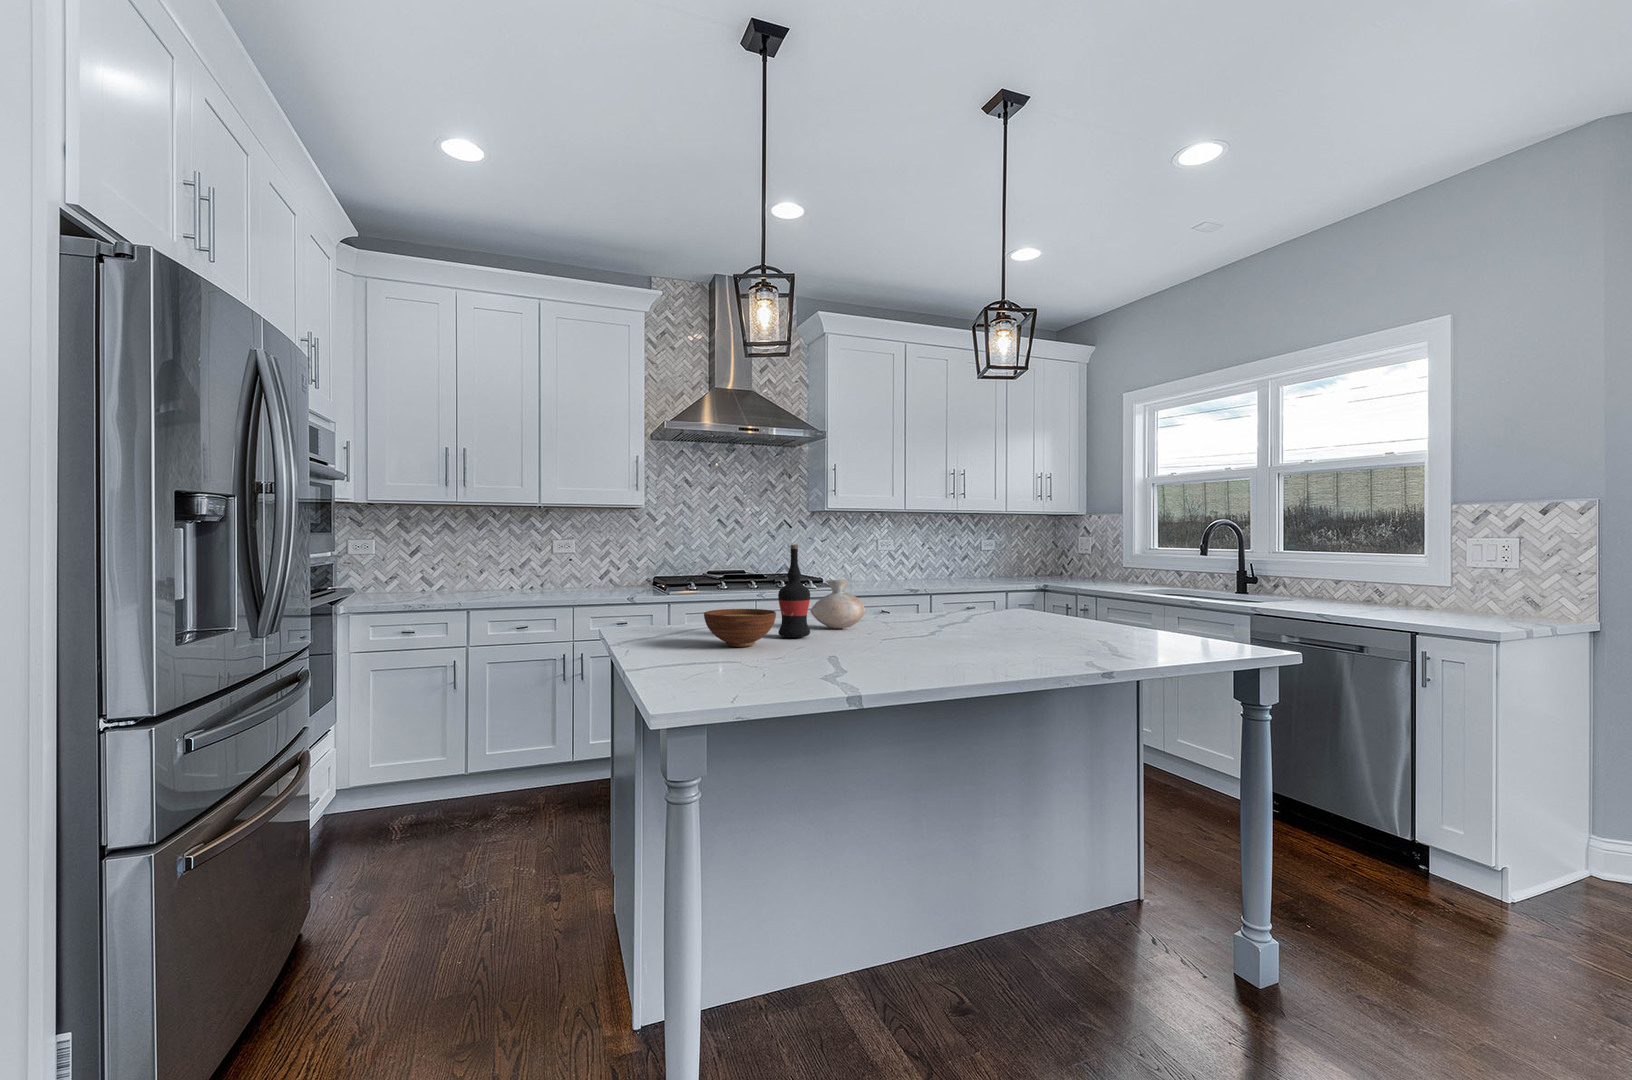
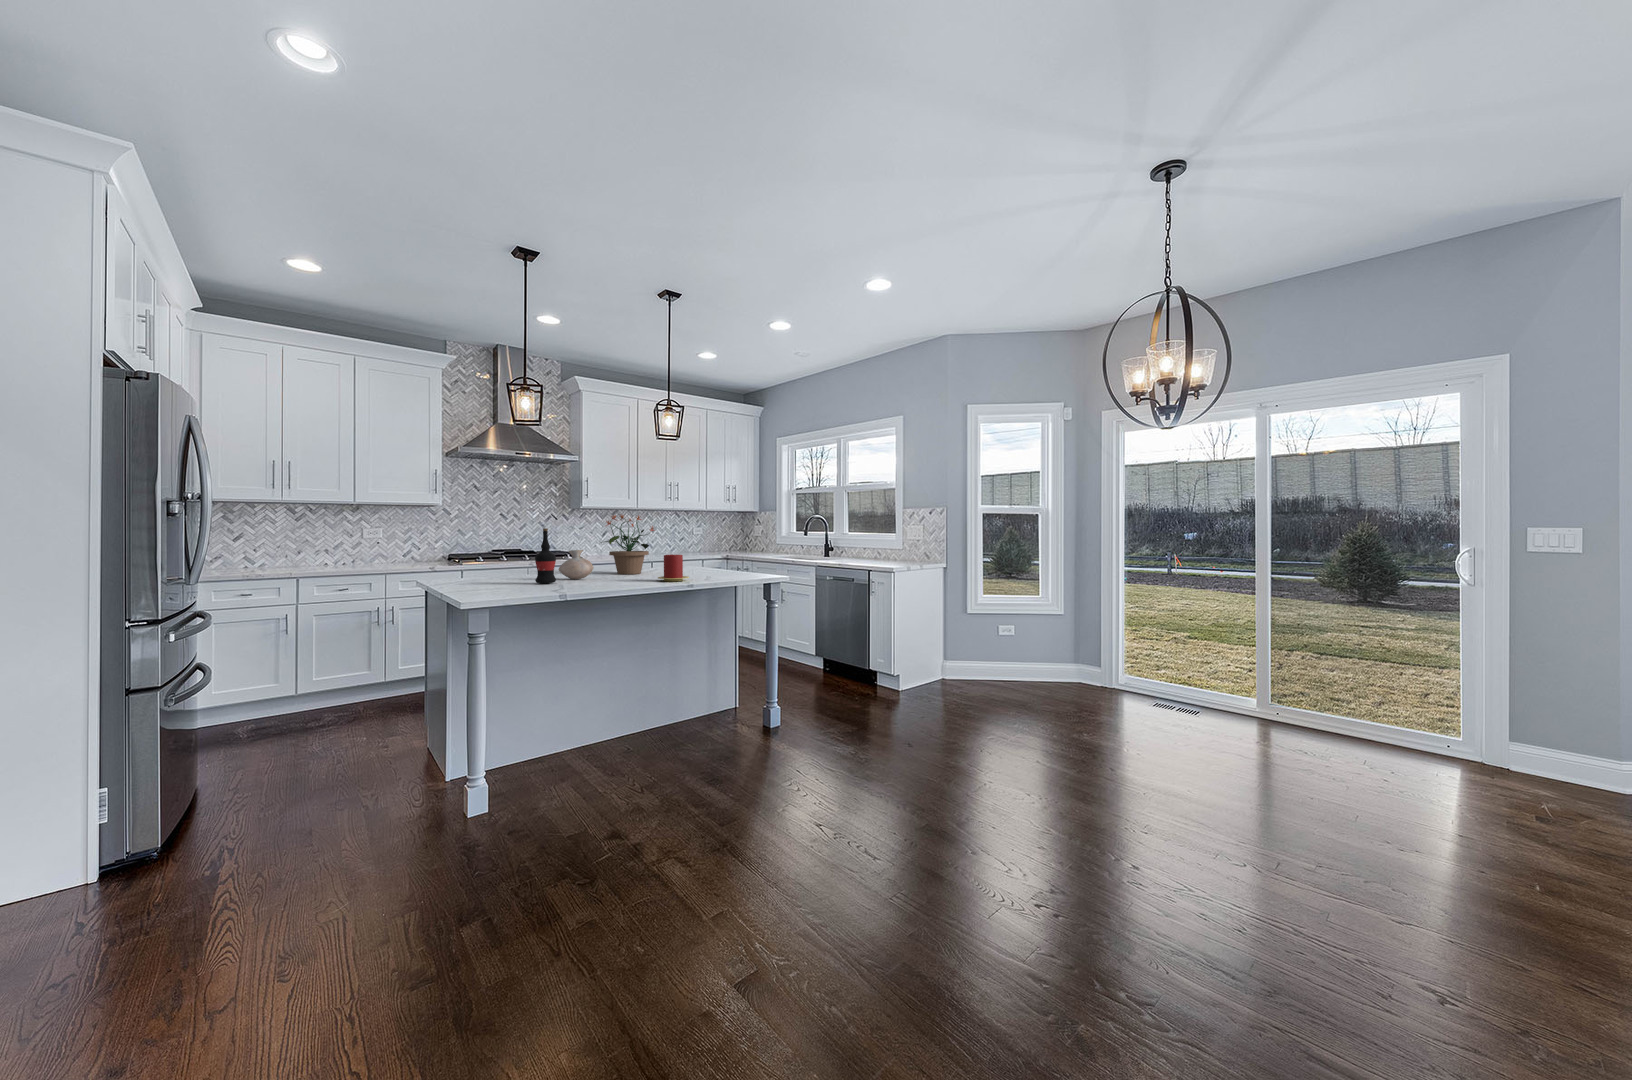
potted plant: none [866,518,959,619] -> present [605,515,655,574]
candle: none [976,591,1033,640] -> present [658,554,689,581]
bowl: present [704,609,776,647] -> none [485,566,532,588]

